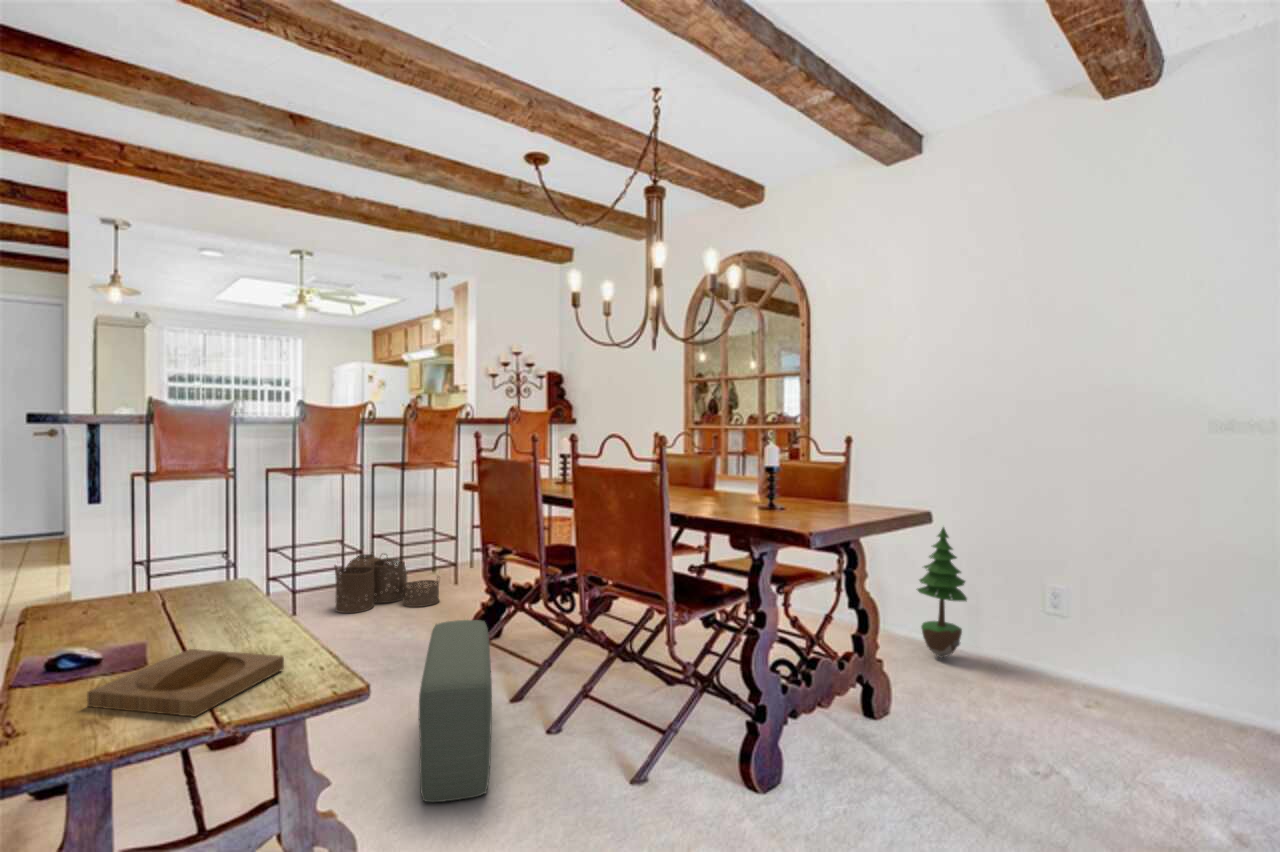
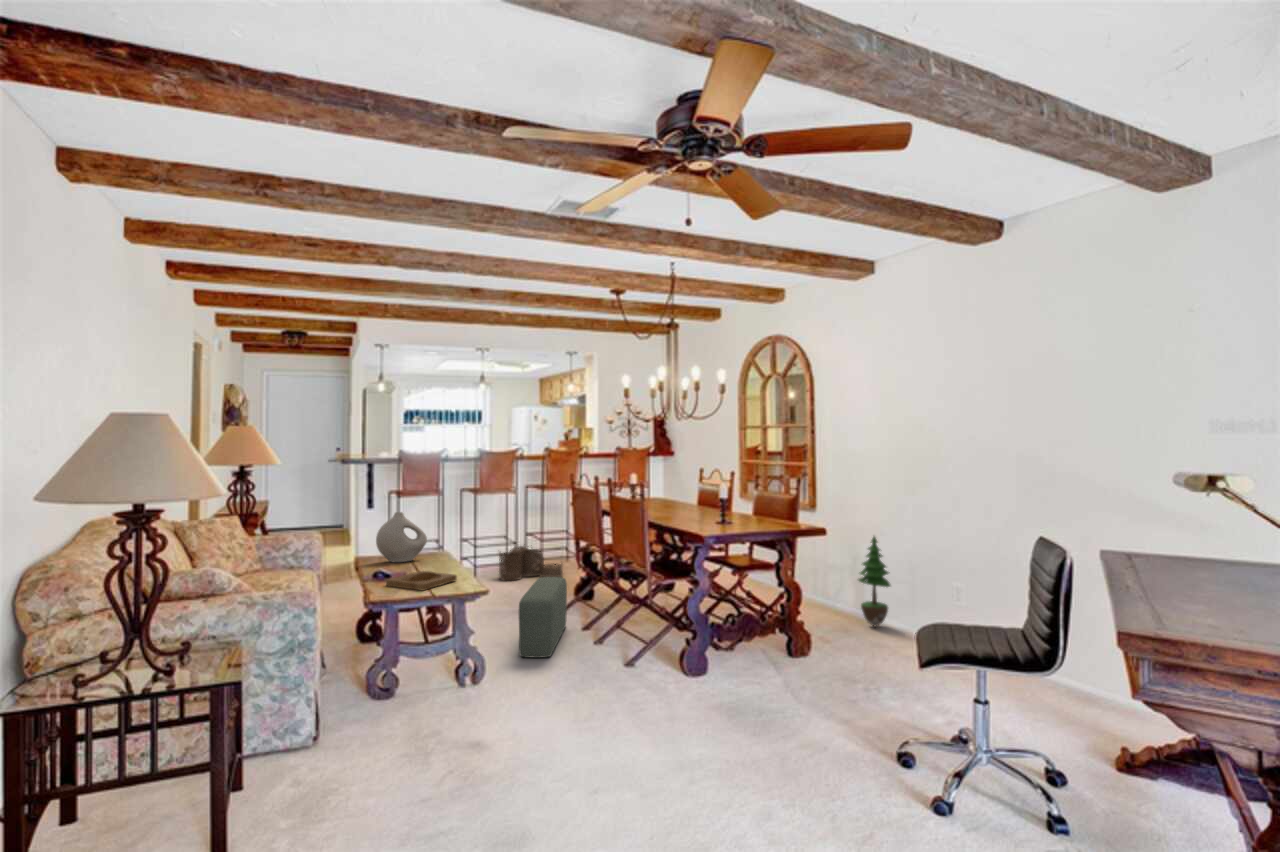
vase: none [79,513,206,620] -> present [376,512,427,562]

